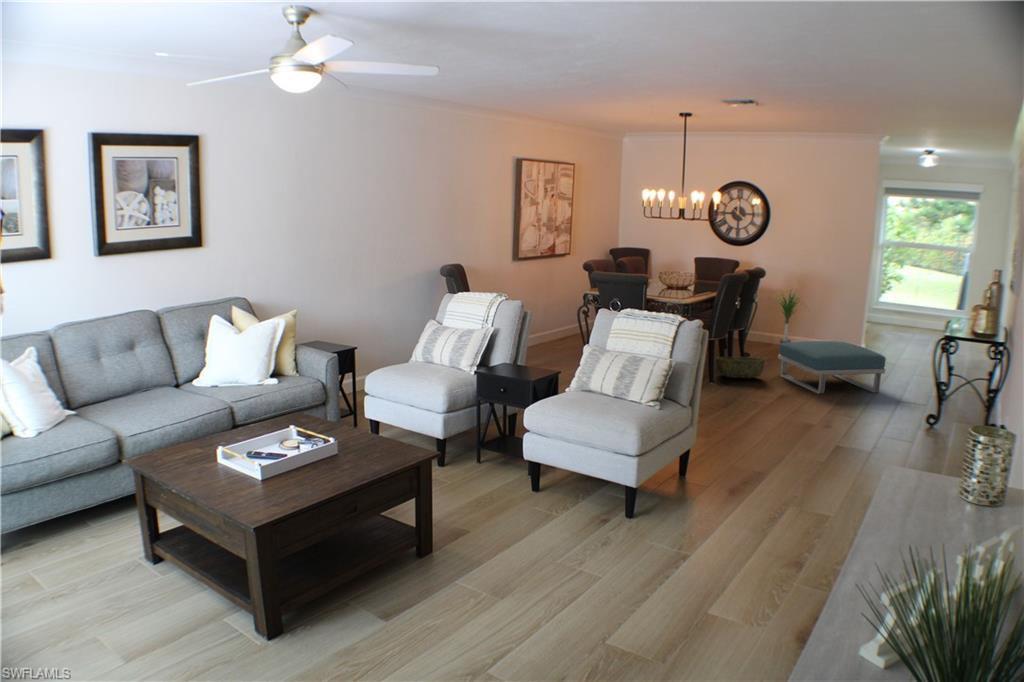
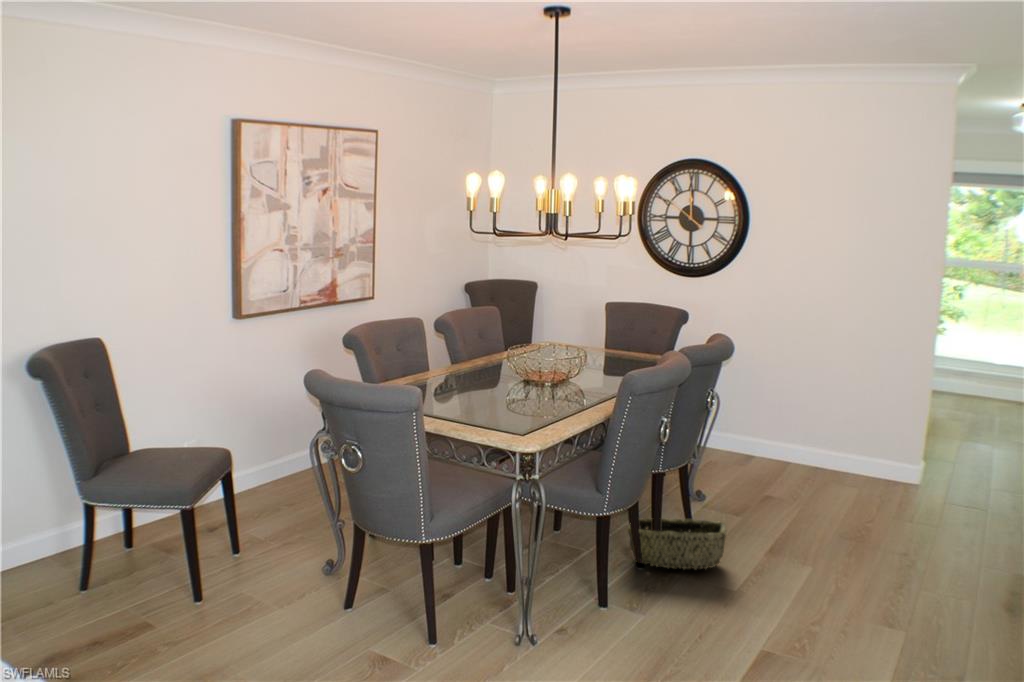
potted plant: present [777,293,800,344] -> none [741,351,825,476]
footstool: present [778,341,886,394] -> none [756,483,976,617]

